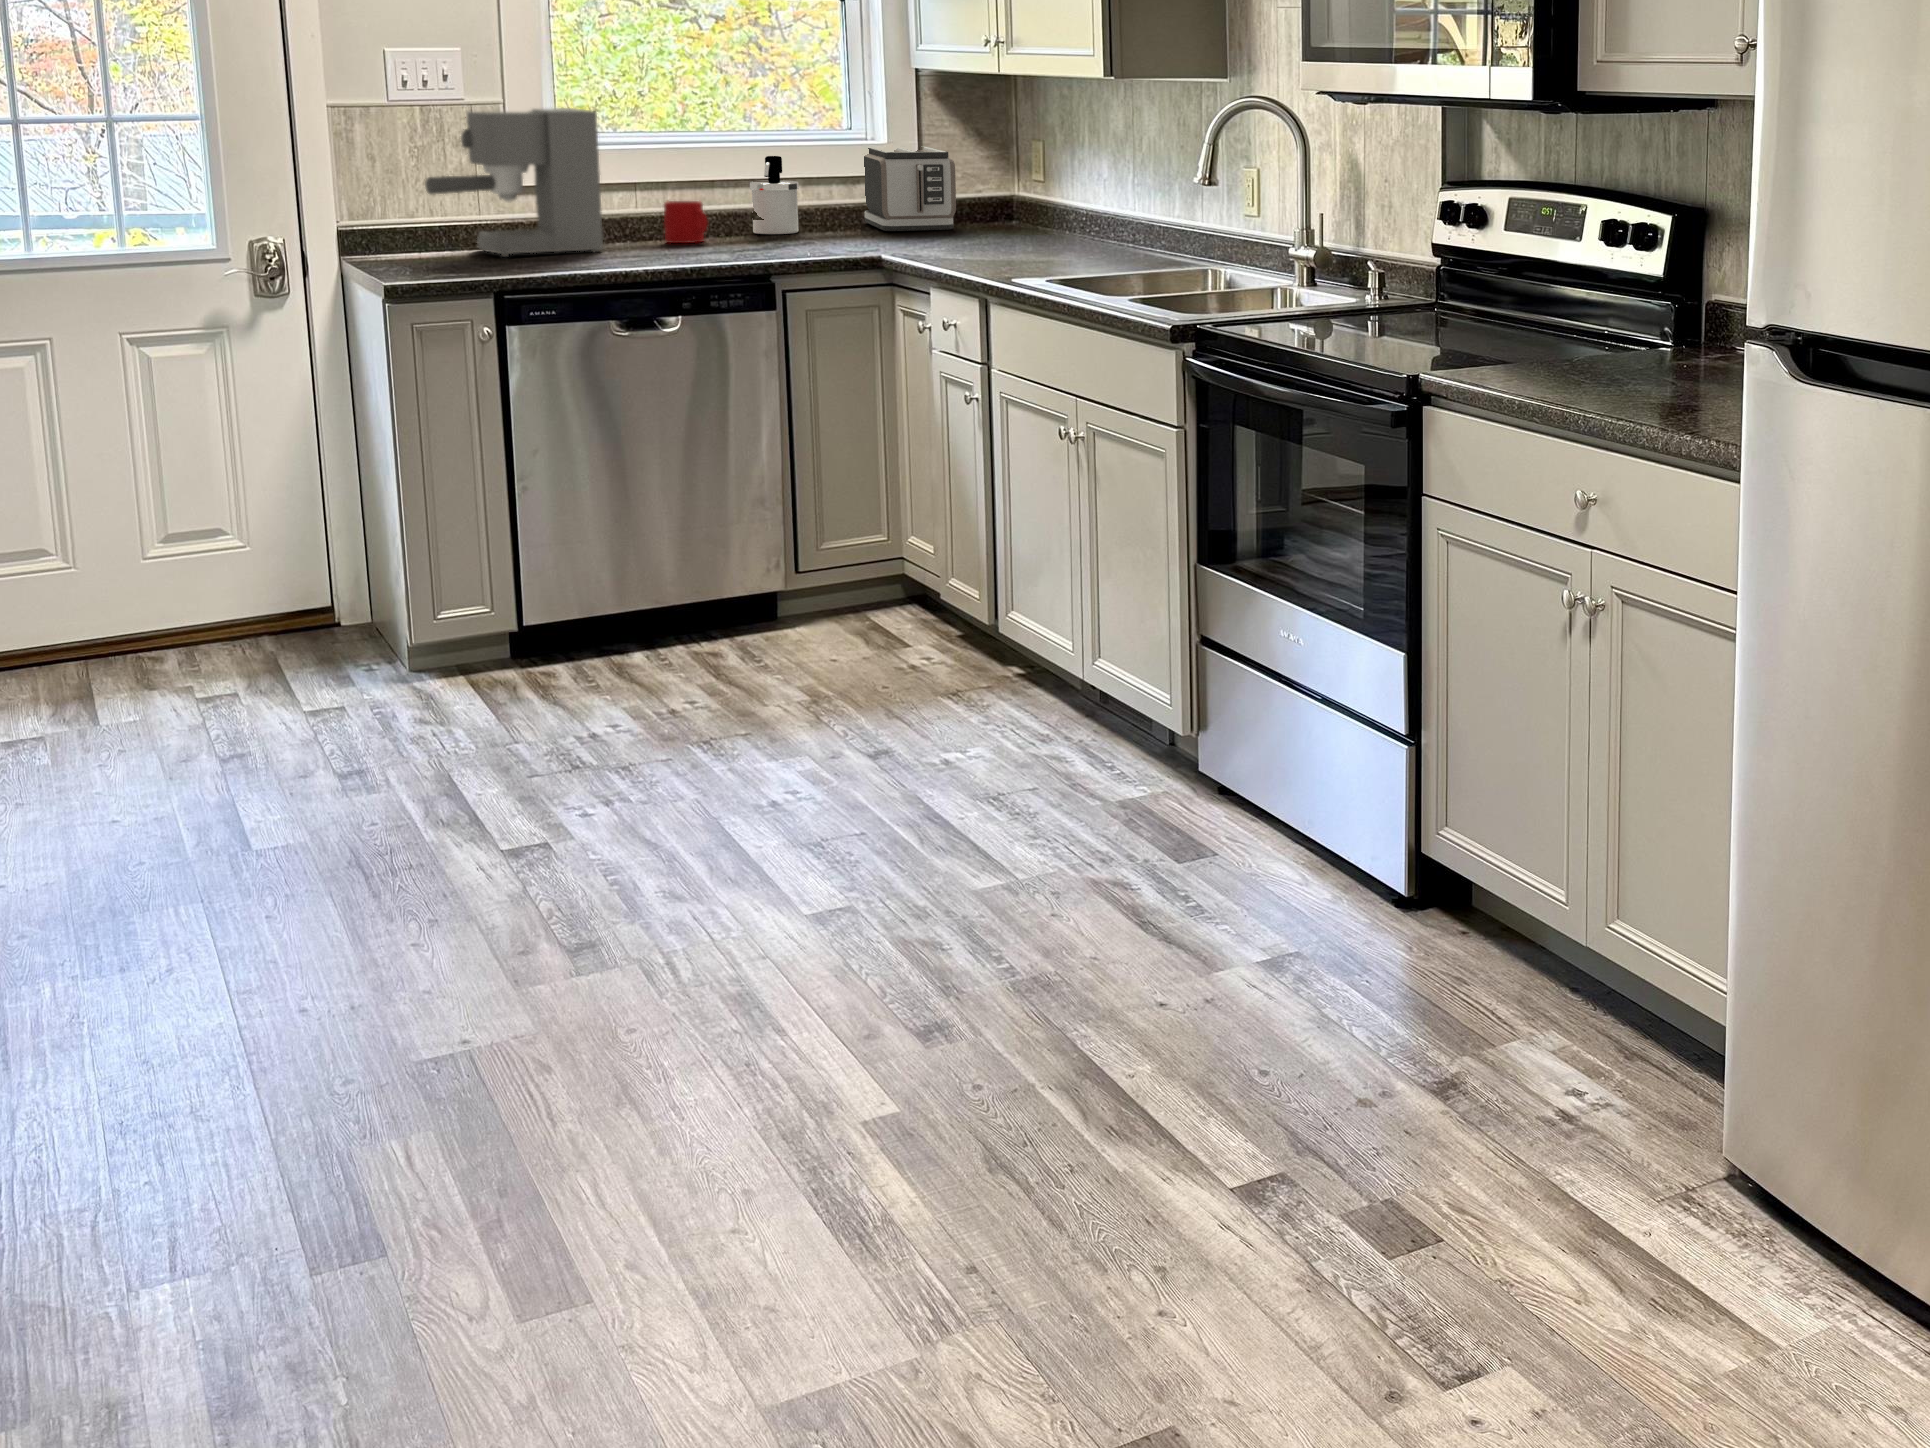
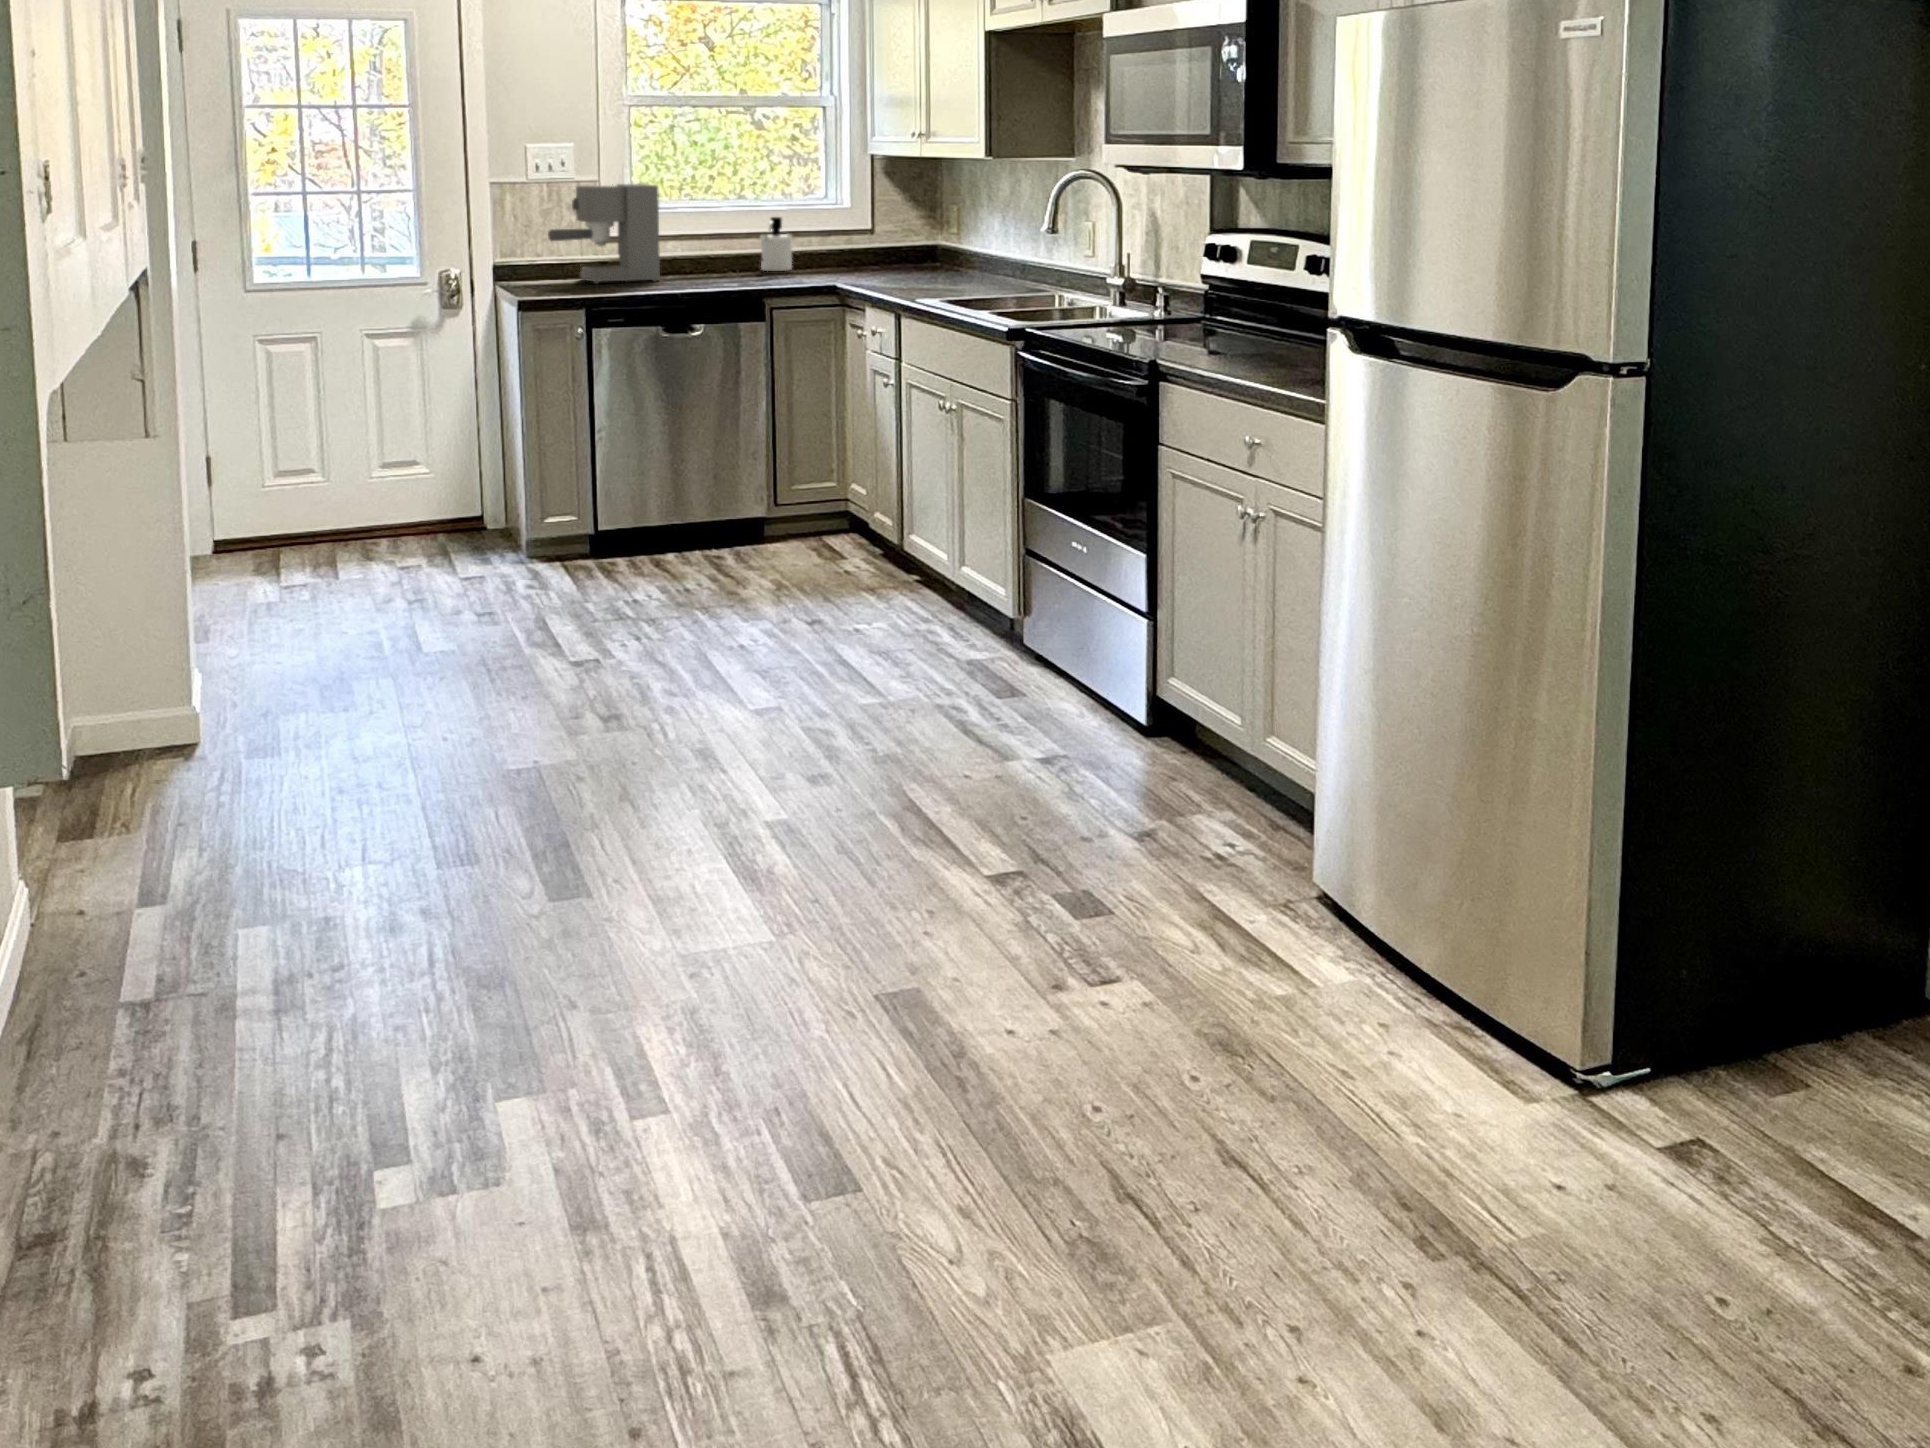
toaster: present [864,147,956,231] -> none [837,211,899,270]
mug: present [664,201,708,243] -> none [701,247,729,276]

